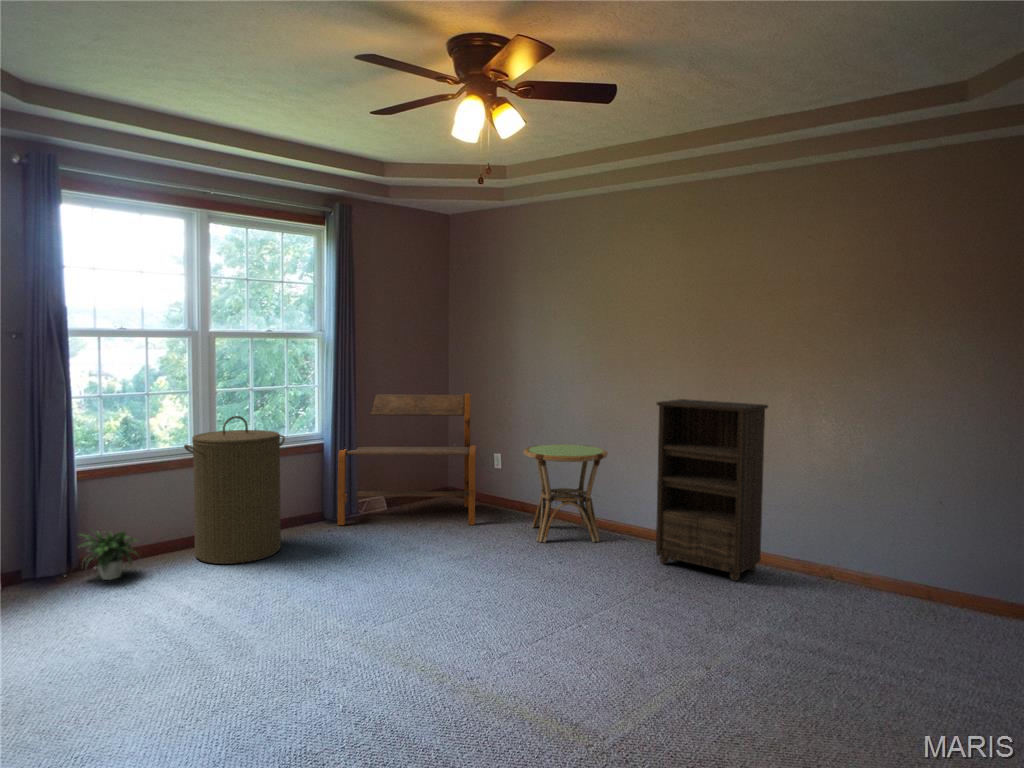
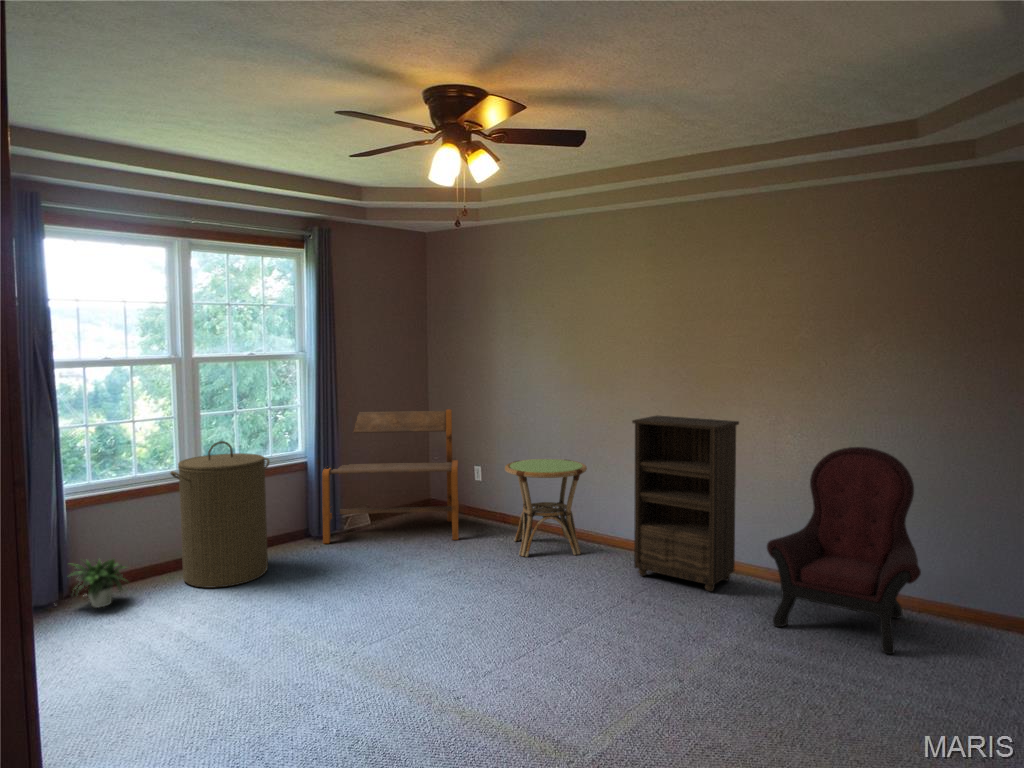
armchair: none [797,432,964,647] -> present [767,447,921,654]

